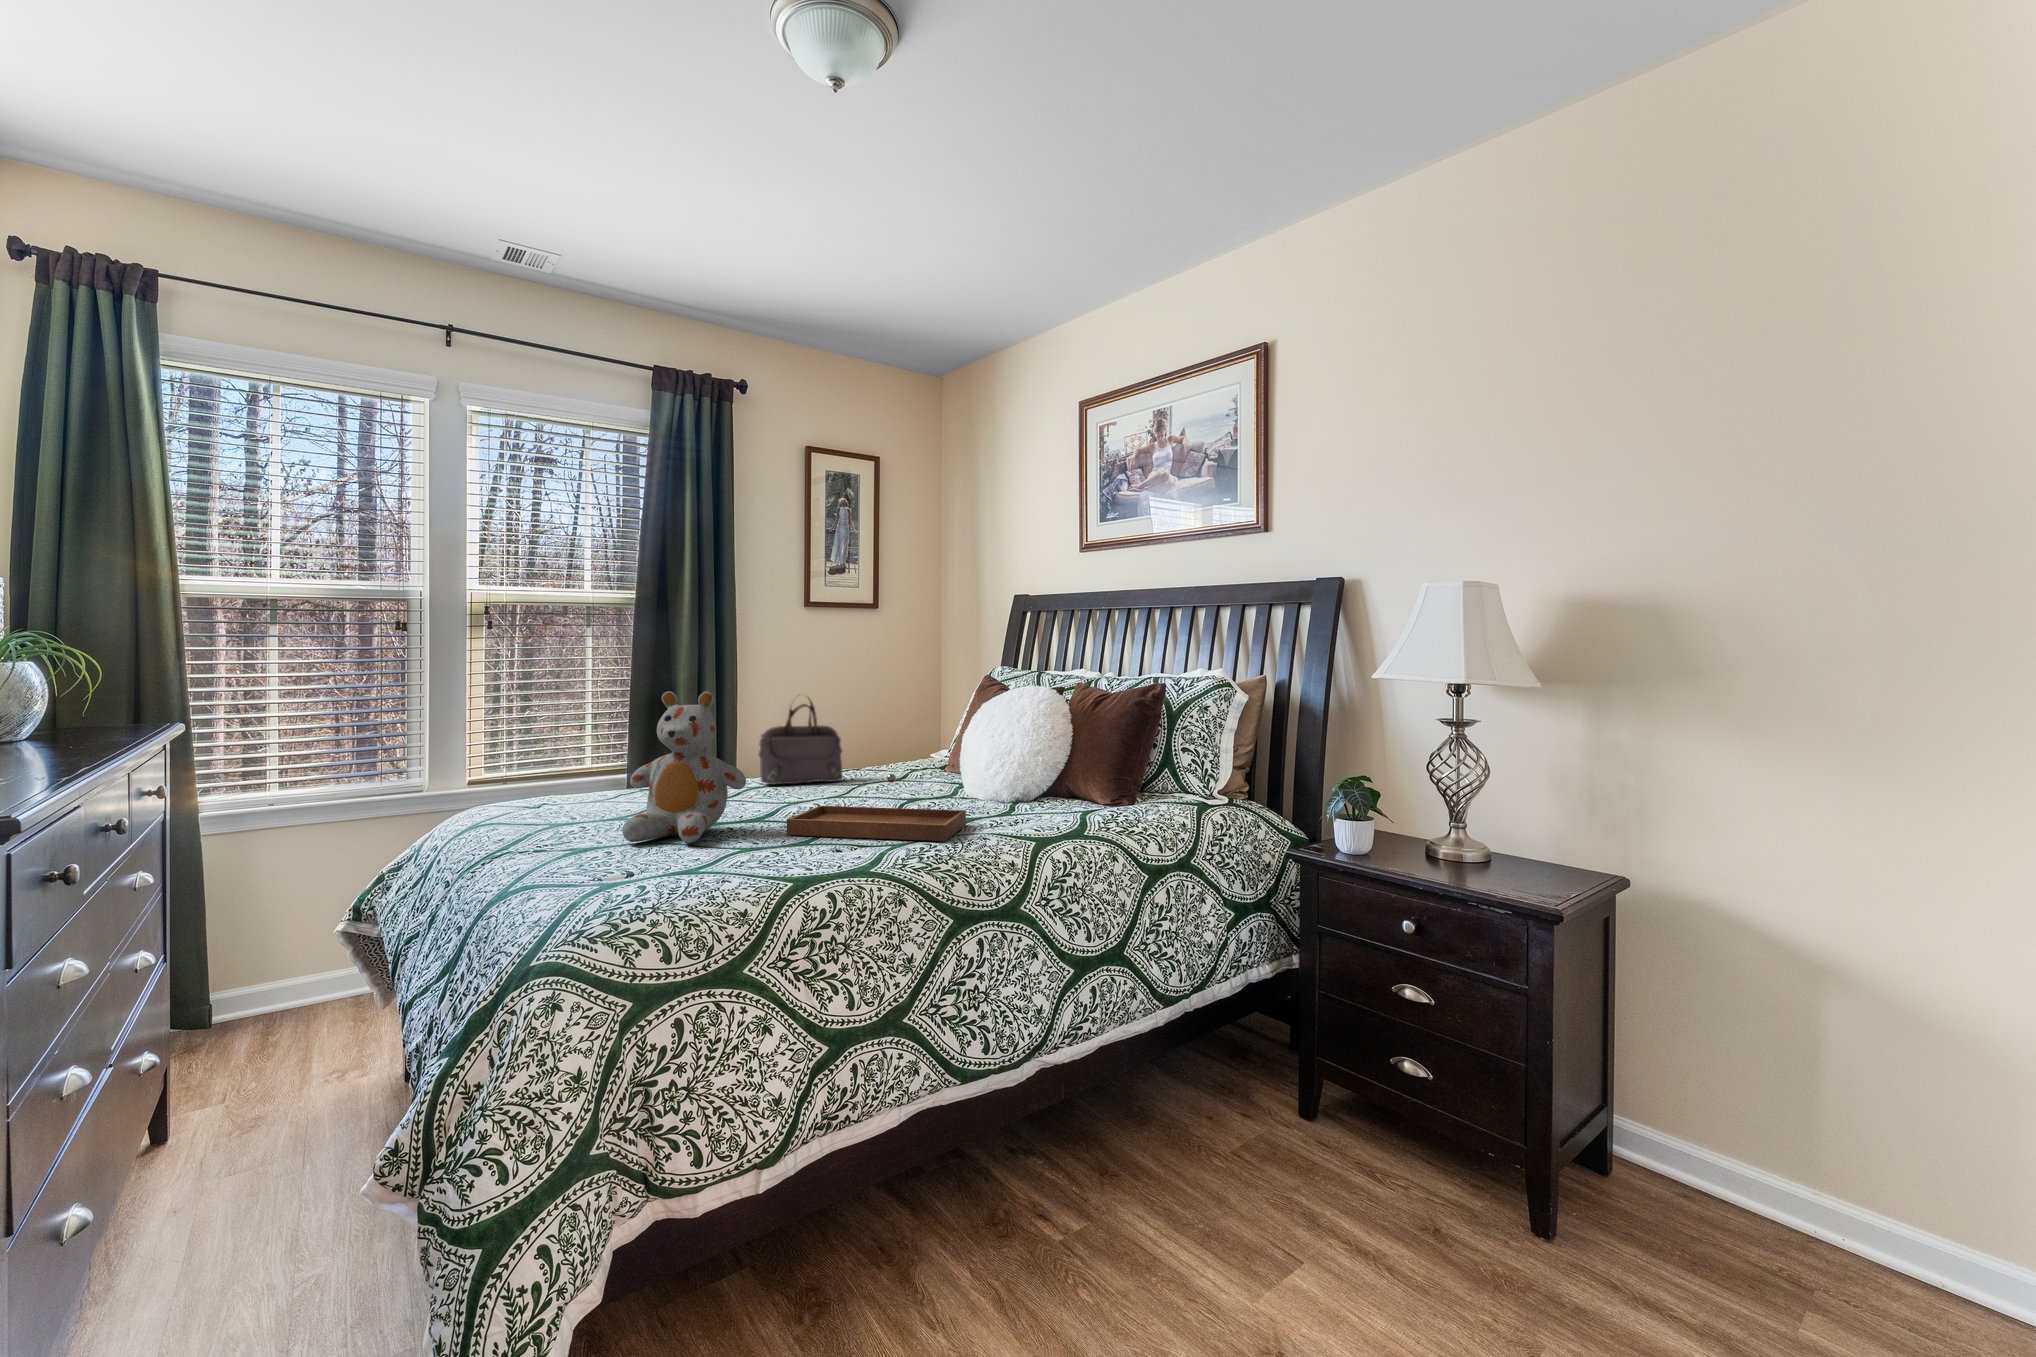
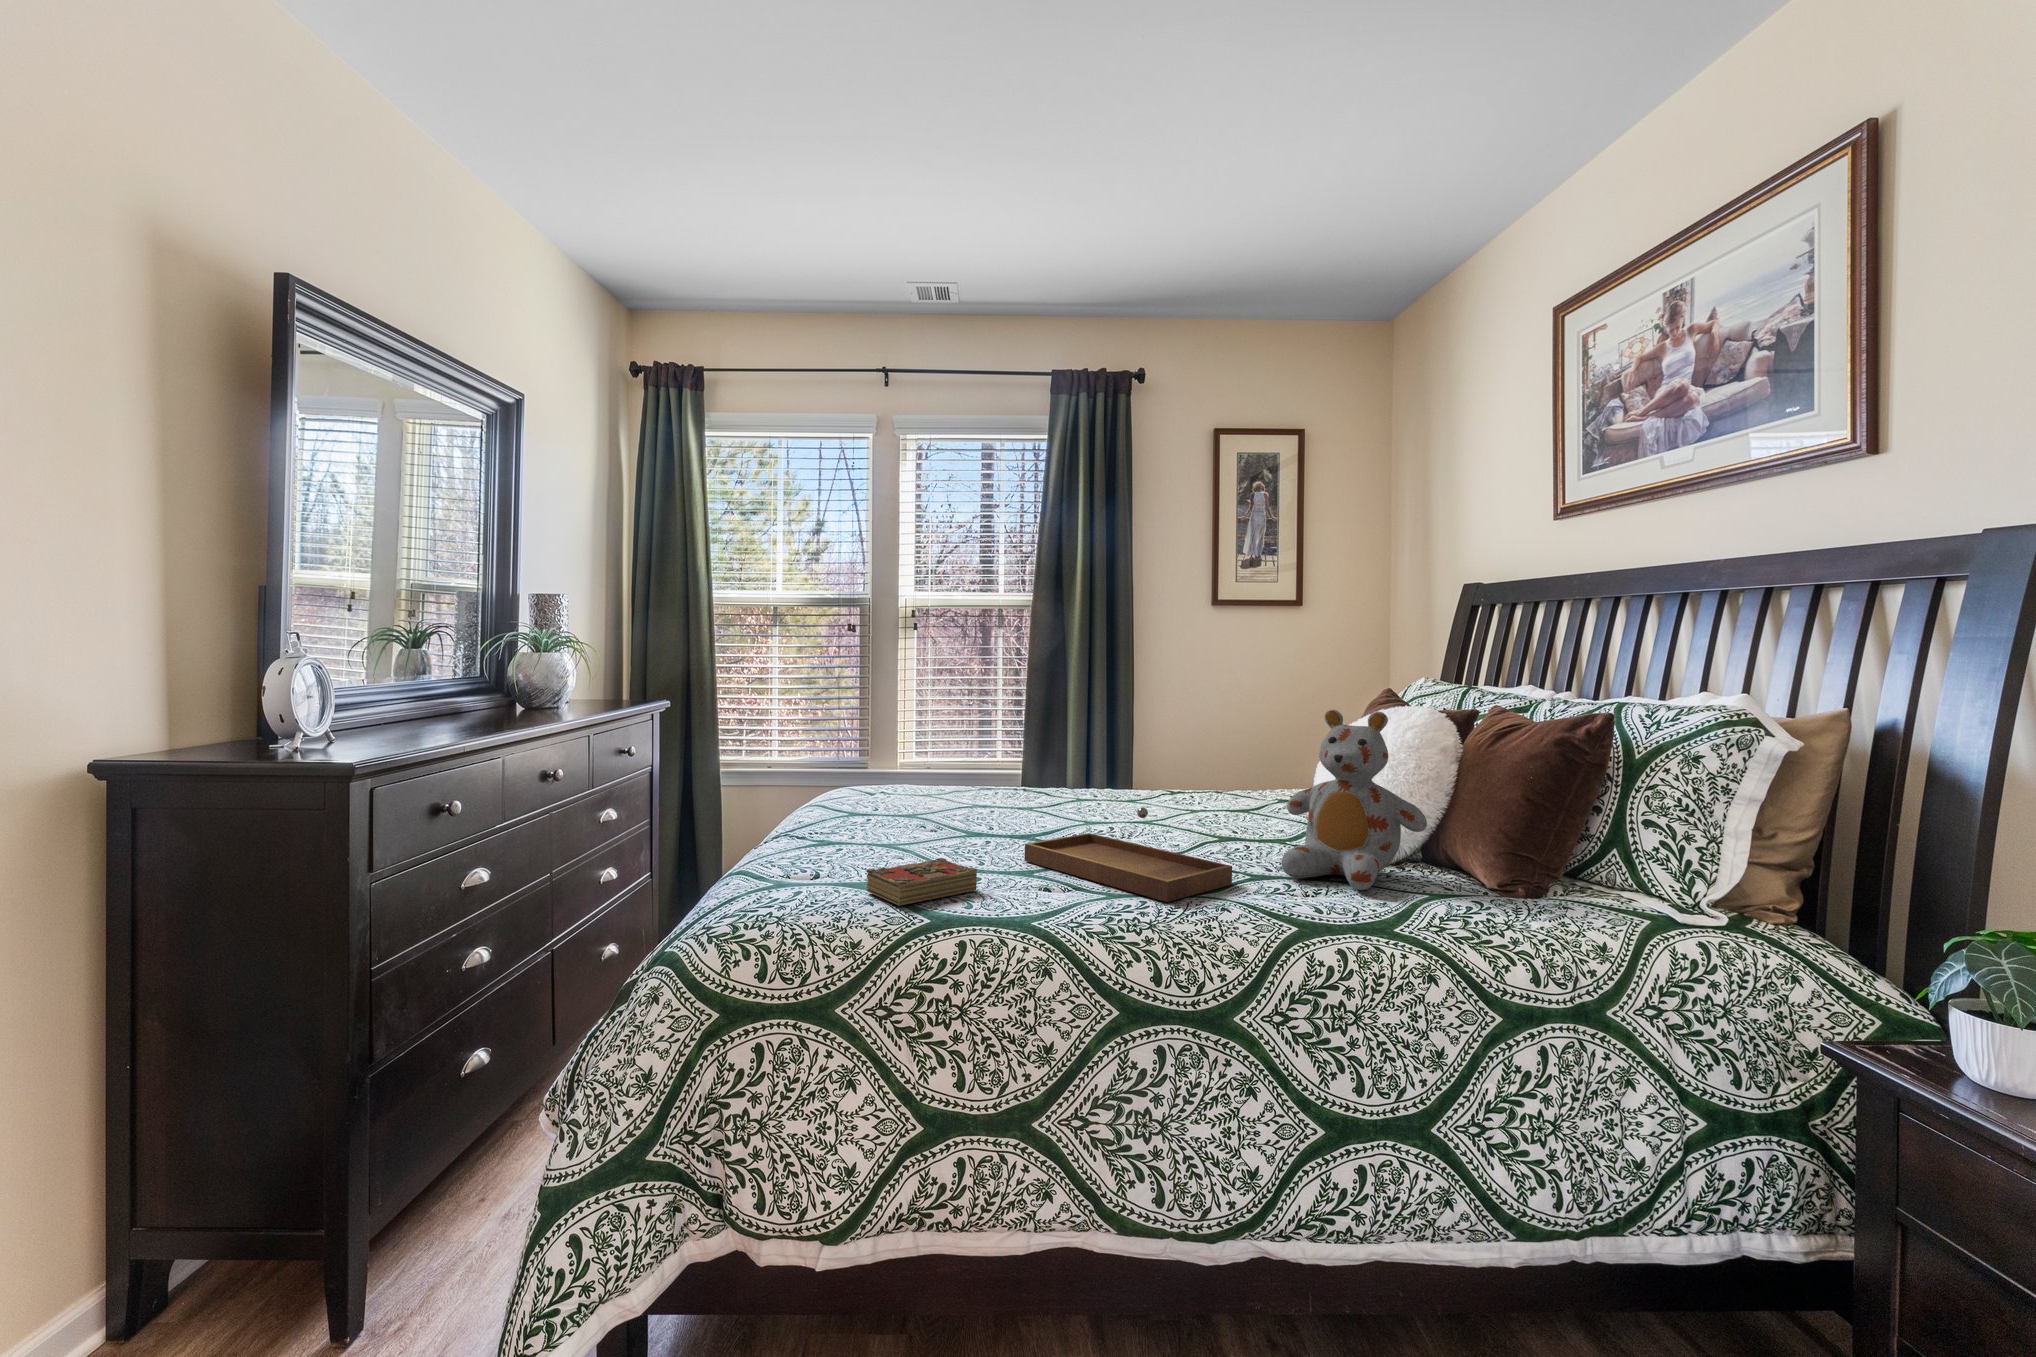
stuffed bear: present [622,691,746,843] -> present [1282,709,1427,890]
handbag: present [759,699,843,785] -> none [1101,710,1191,808]
book: none [697,838,792,878] -> present [866,858,977,906]

